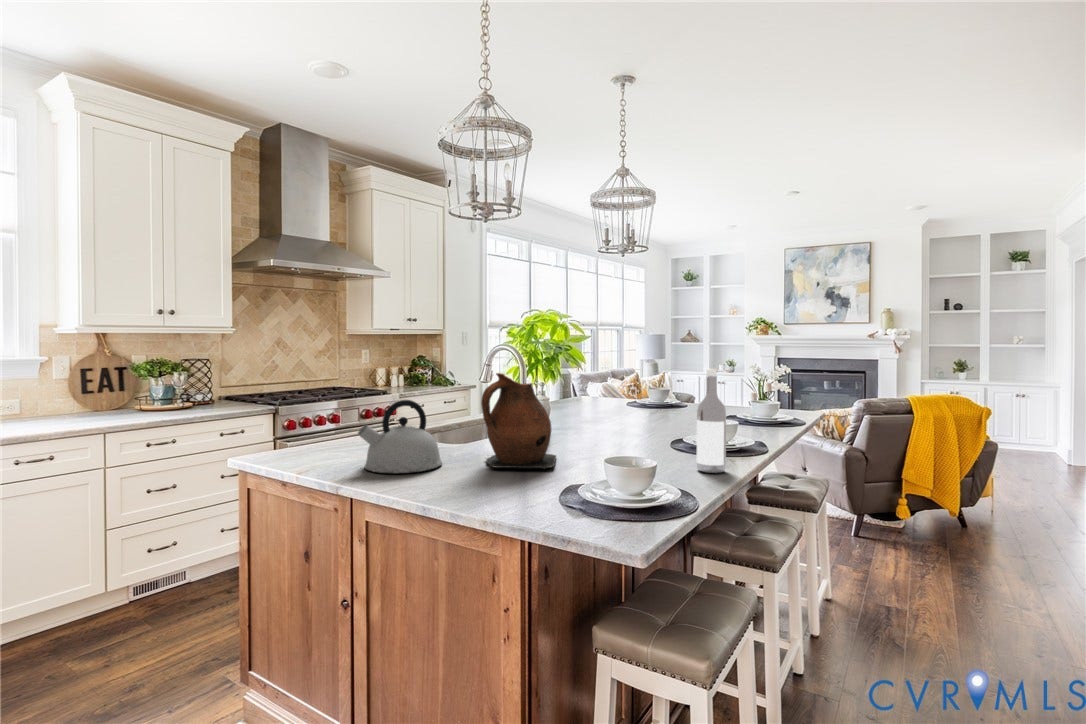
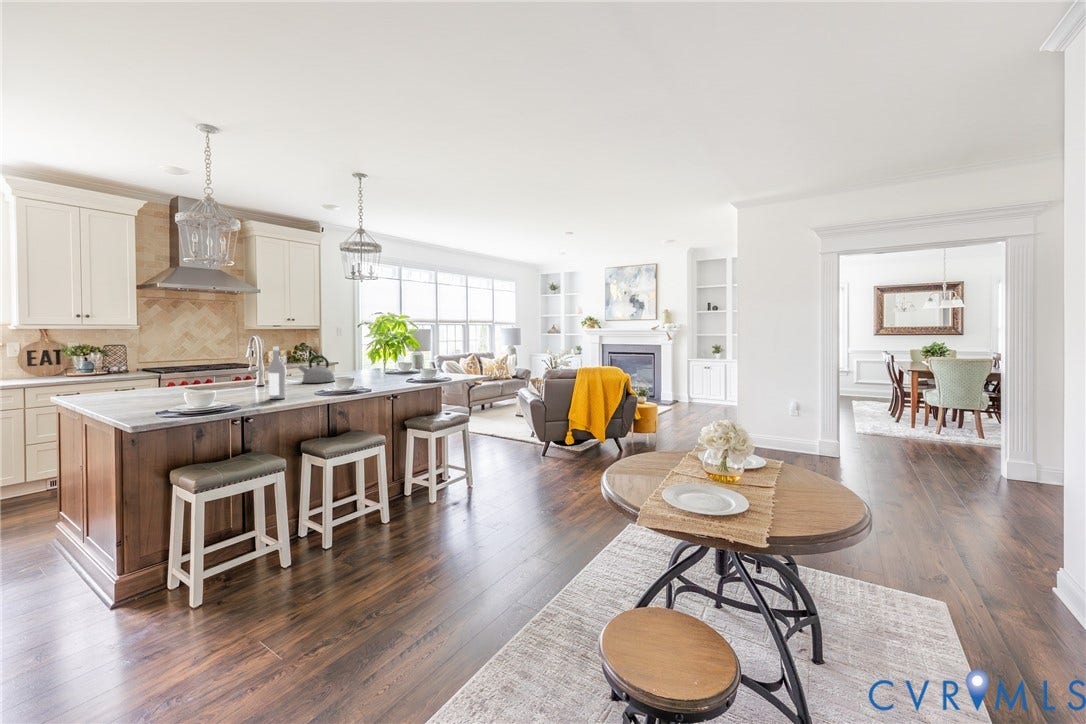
ceramic pitcher: present [481,373,556,470] -> none [161,349,219,398]
kettle: present [358,400,442,473] -> present [299,355,335,383]

